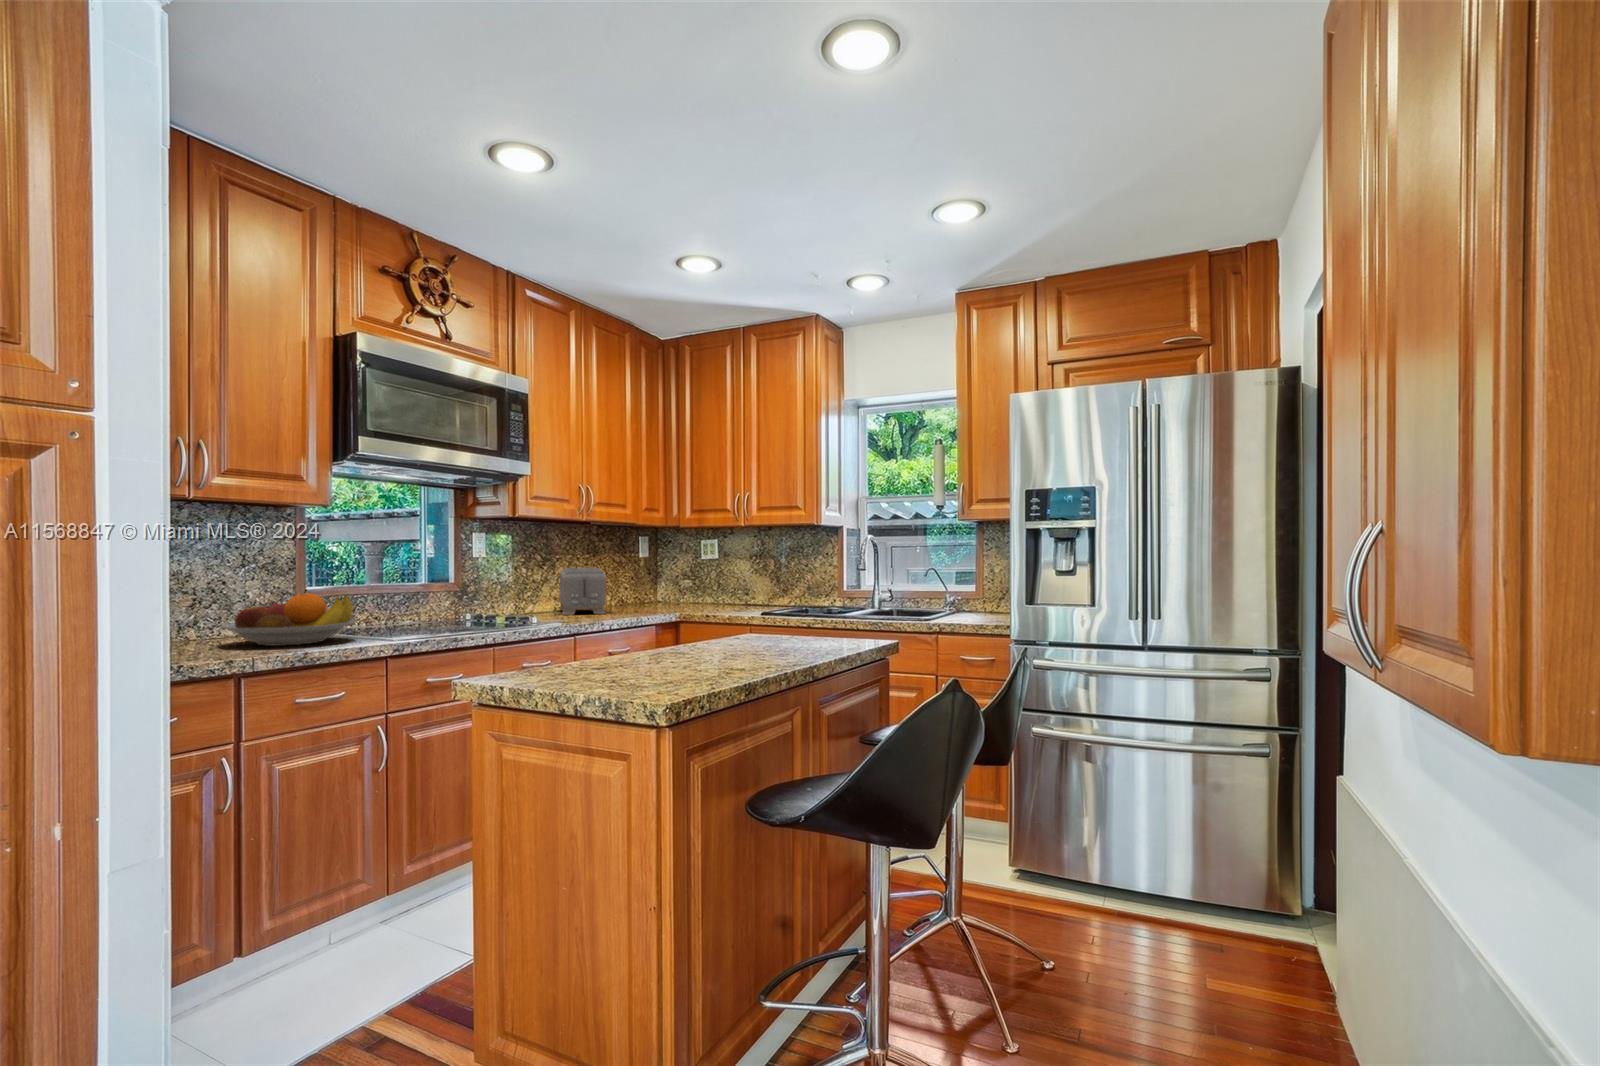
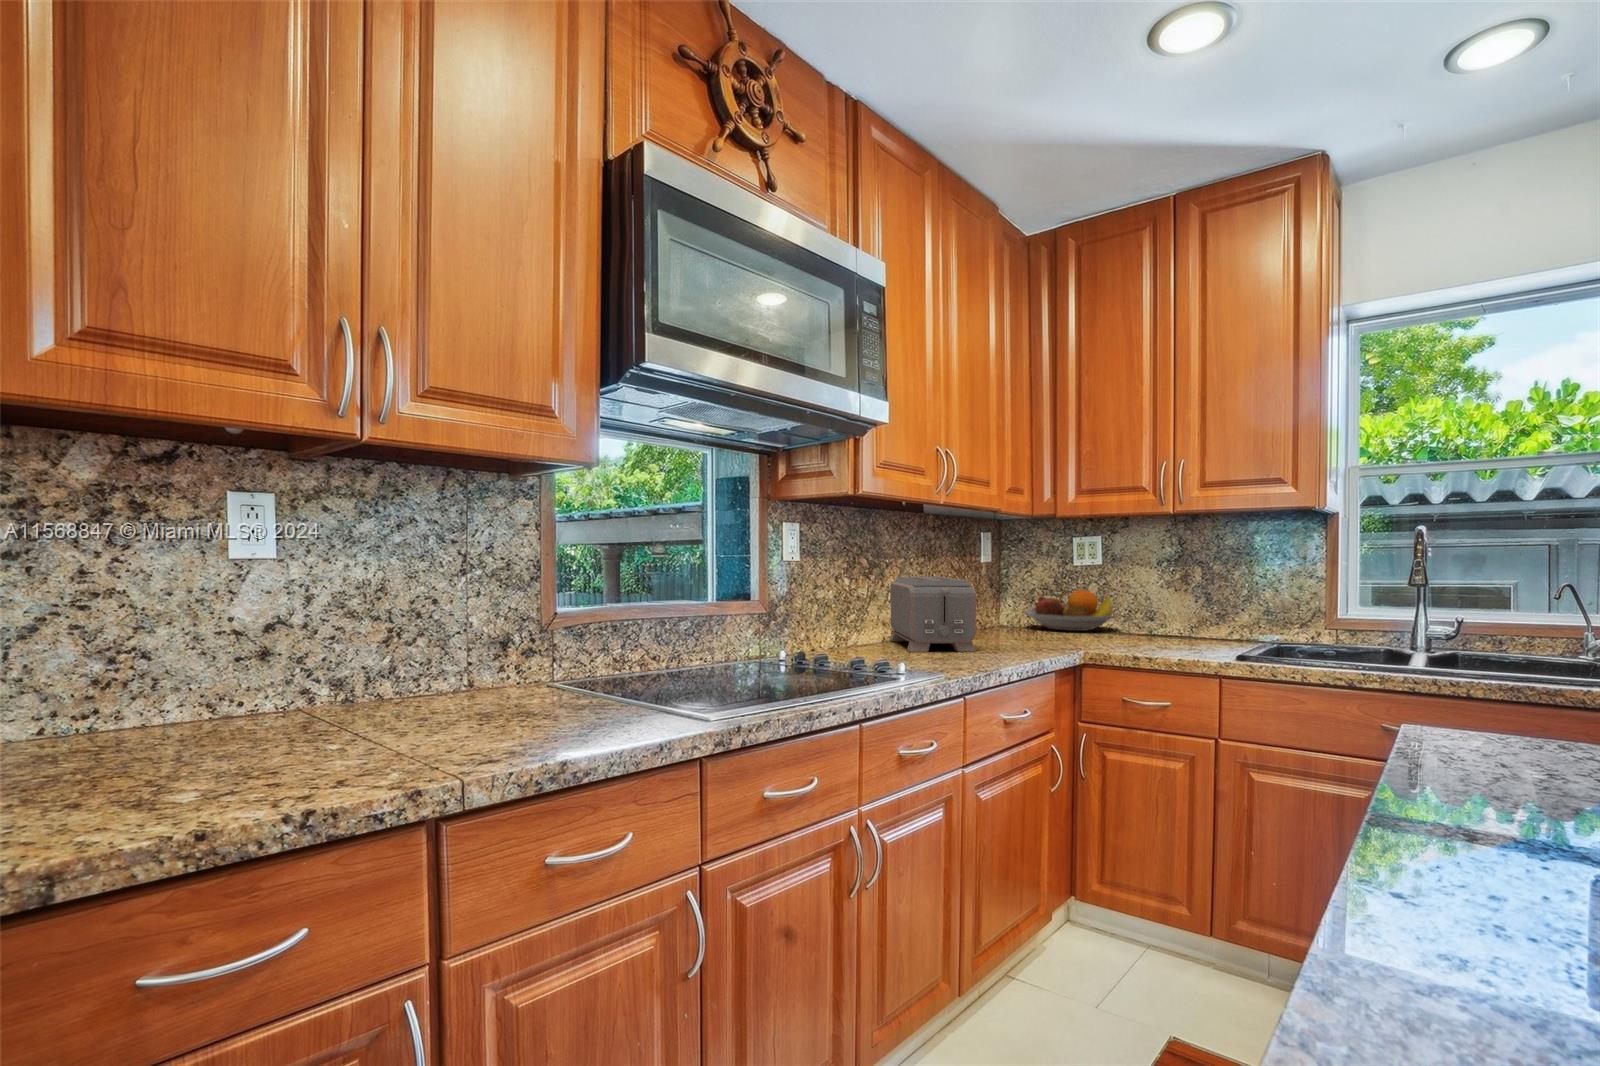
fruit bowl: present [221,593,357,646] -> present [1023,590,1118,631]

